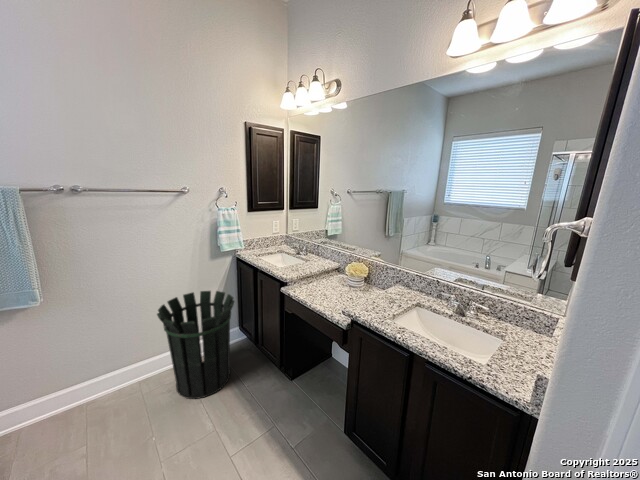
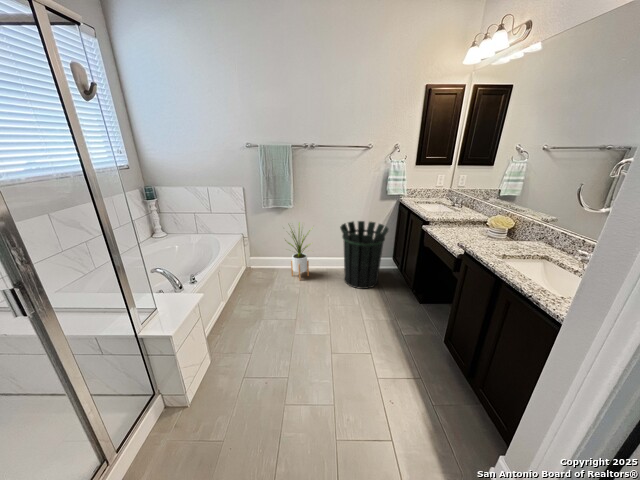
house plant: none [17,320,110,437] -> present [285,223,310,280]

